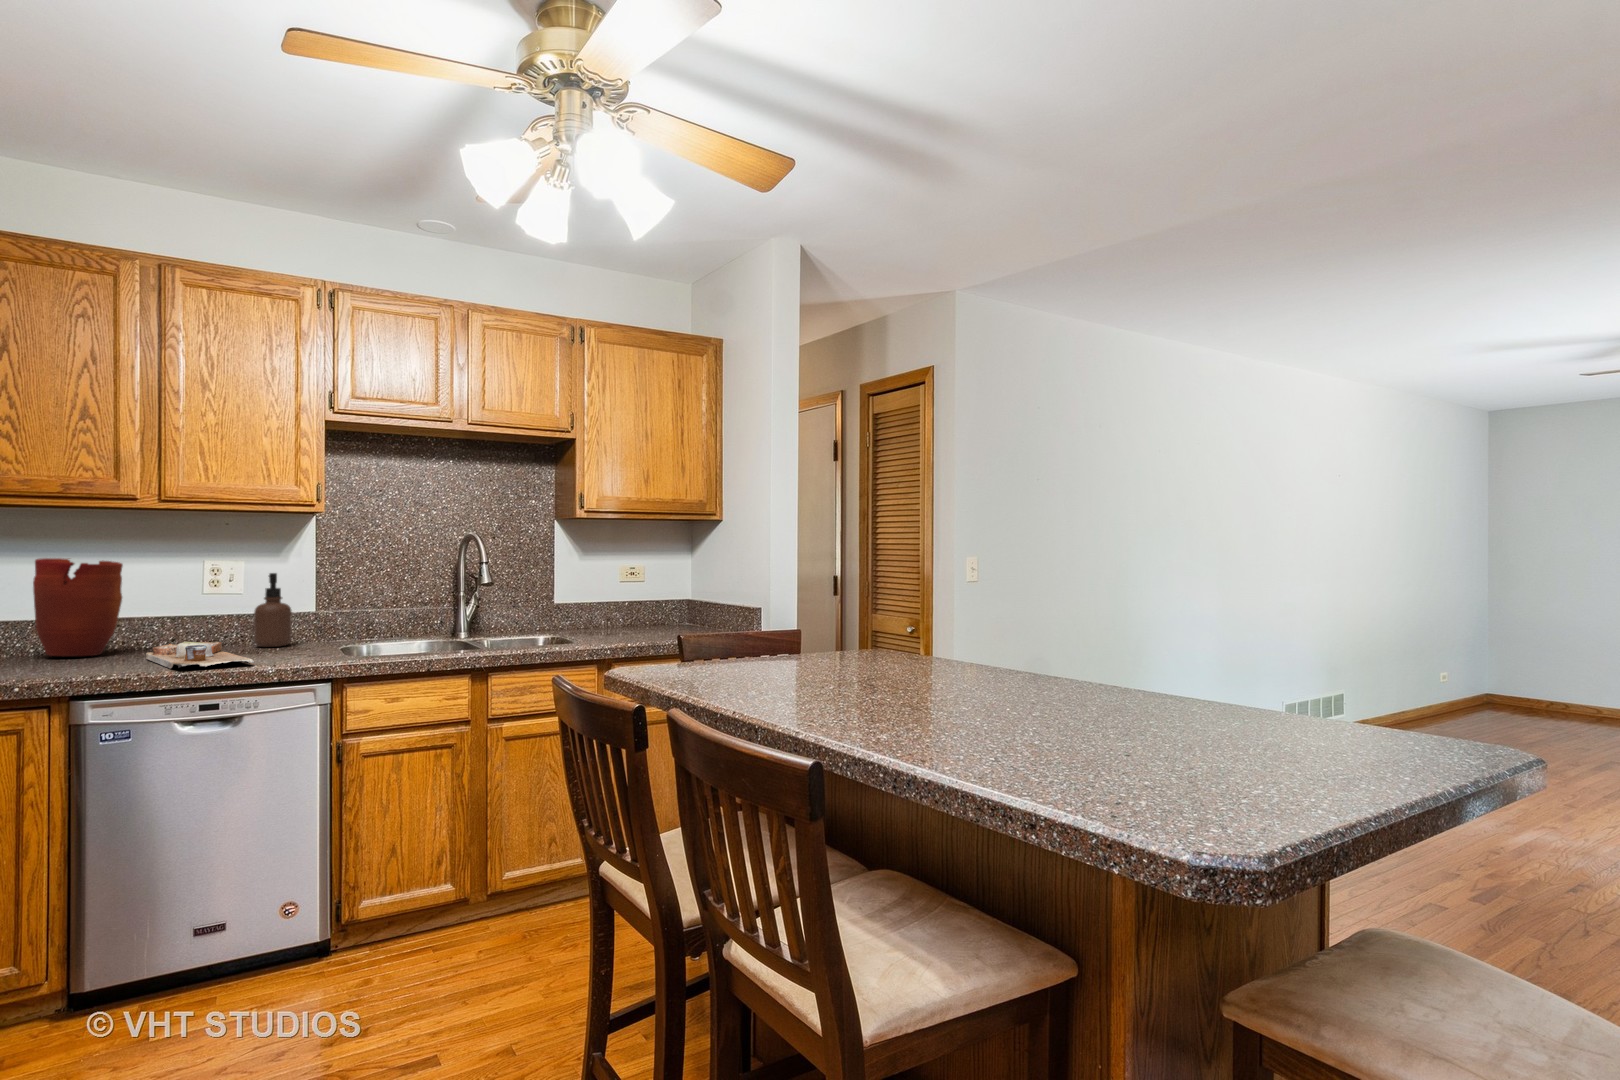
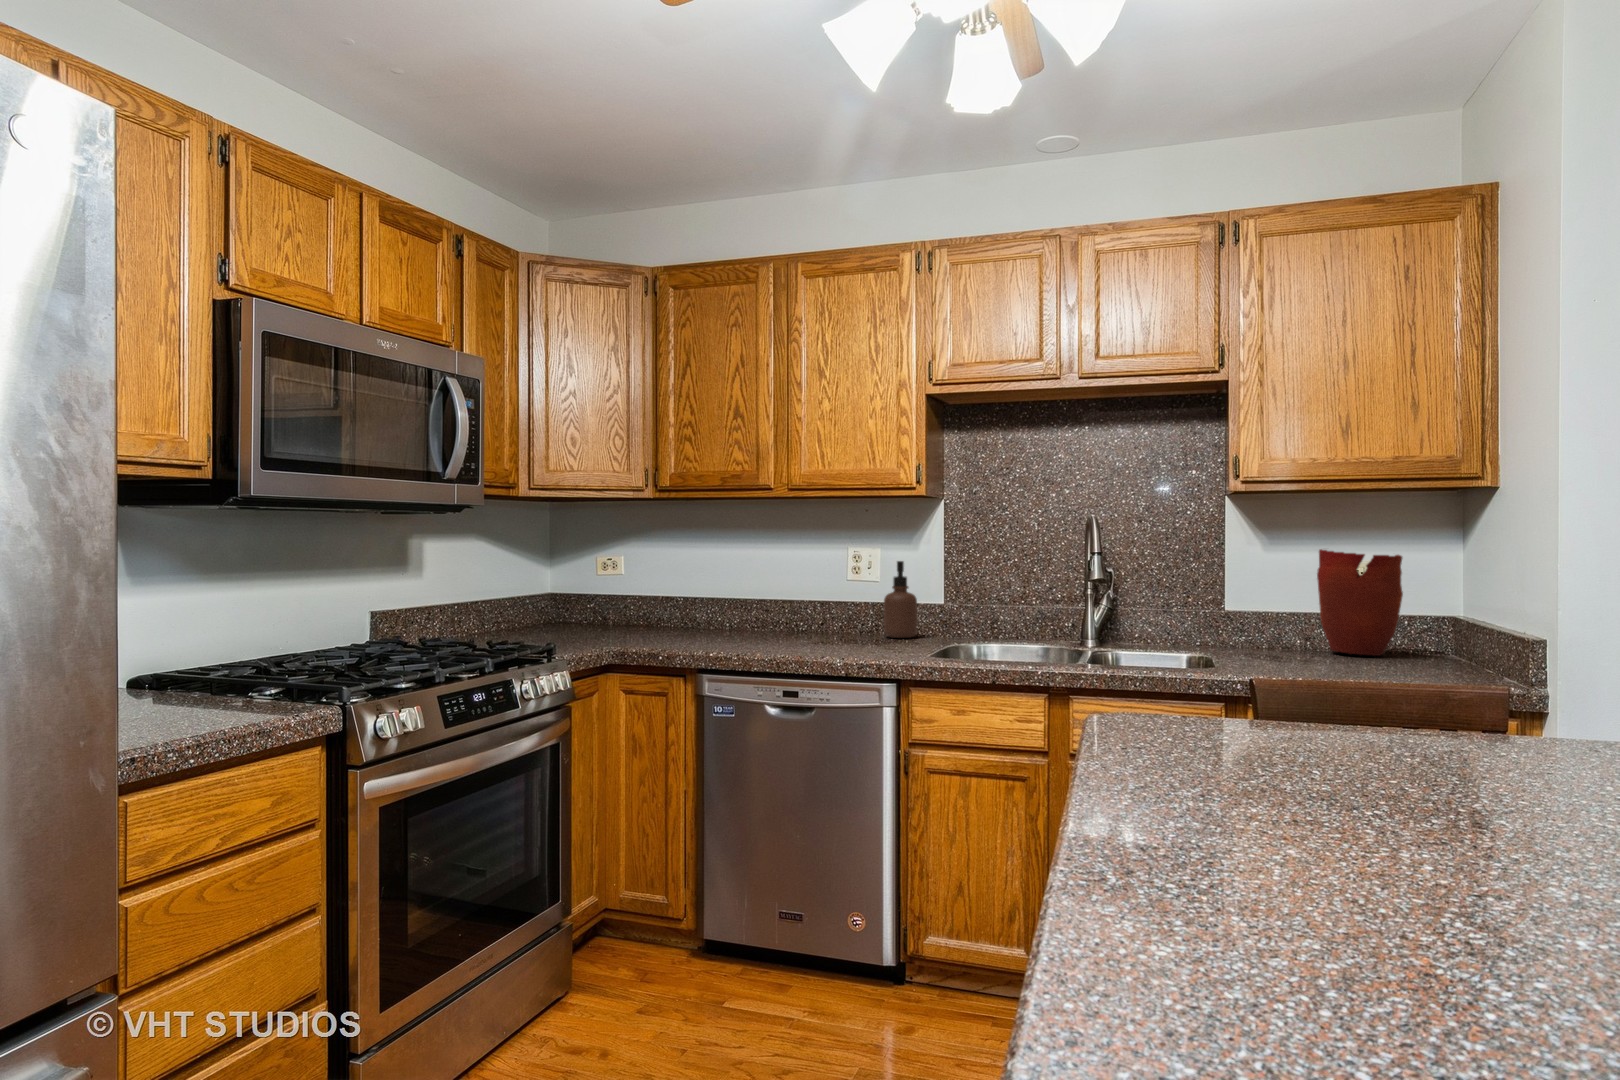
vase: present [33,558,123,656] -> present [1317,549,1403,656]
cutting board: present [146,642,255,669] -> none [770,627,839,656]

